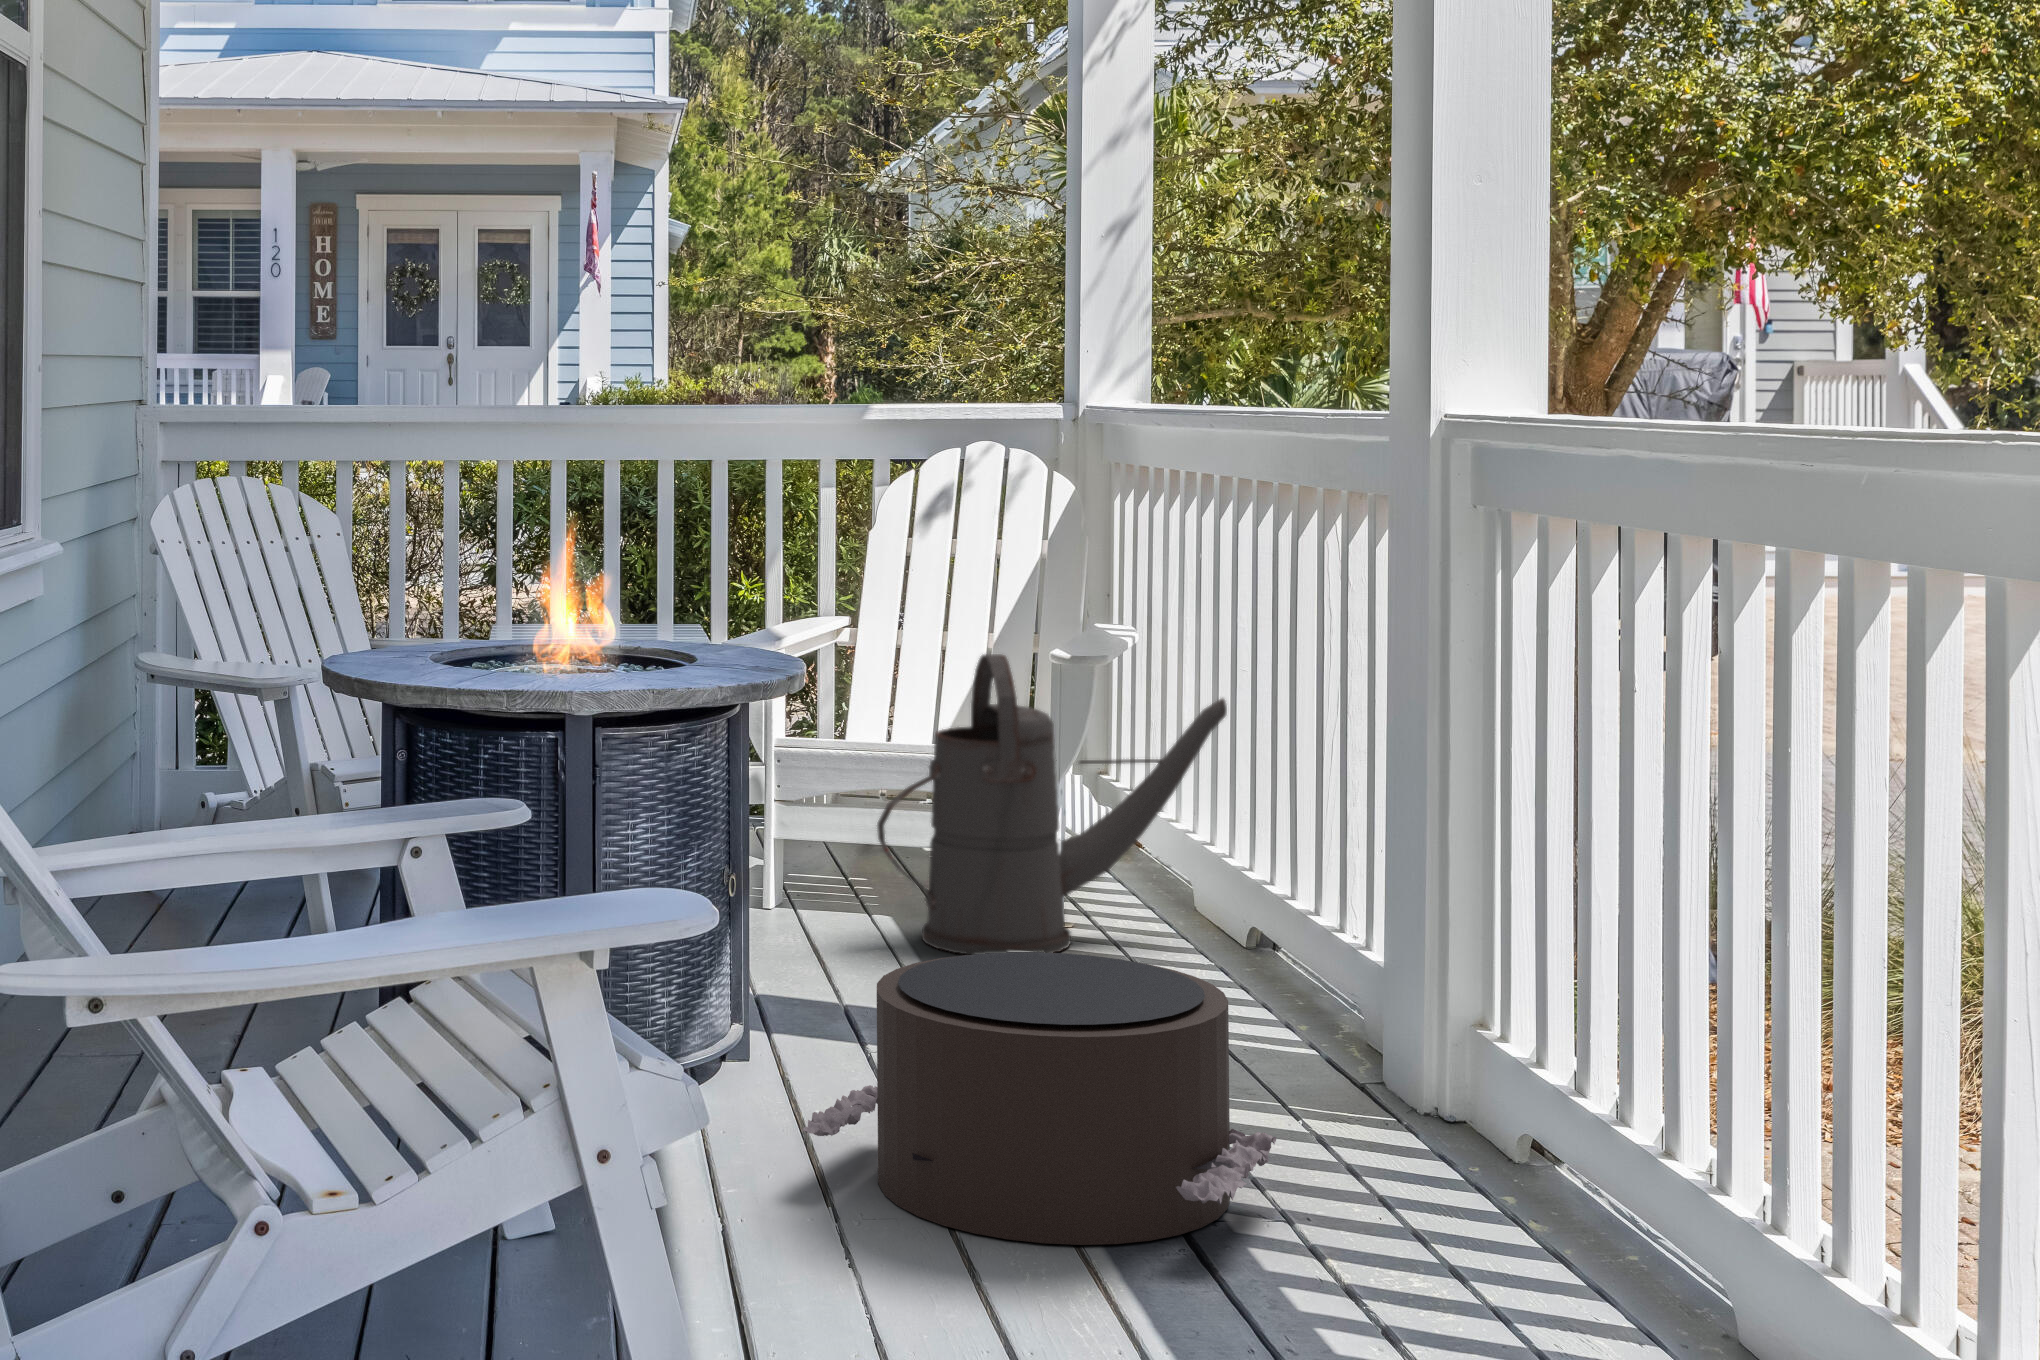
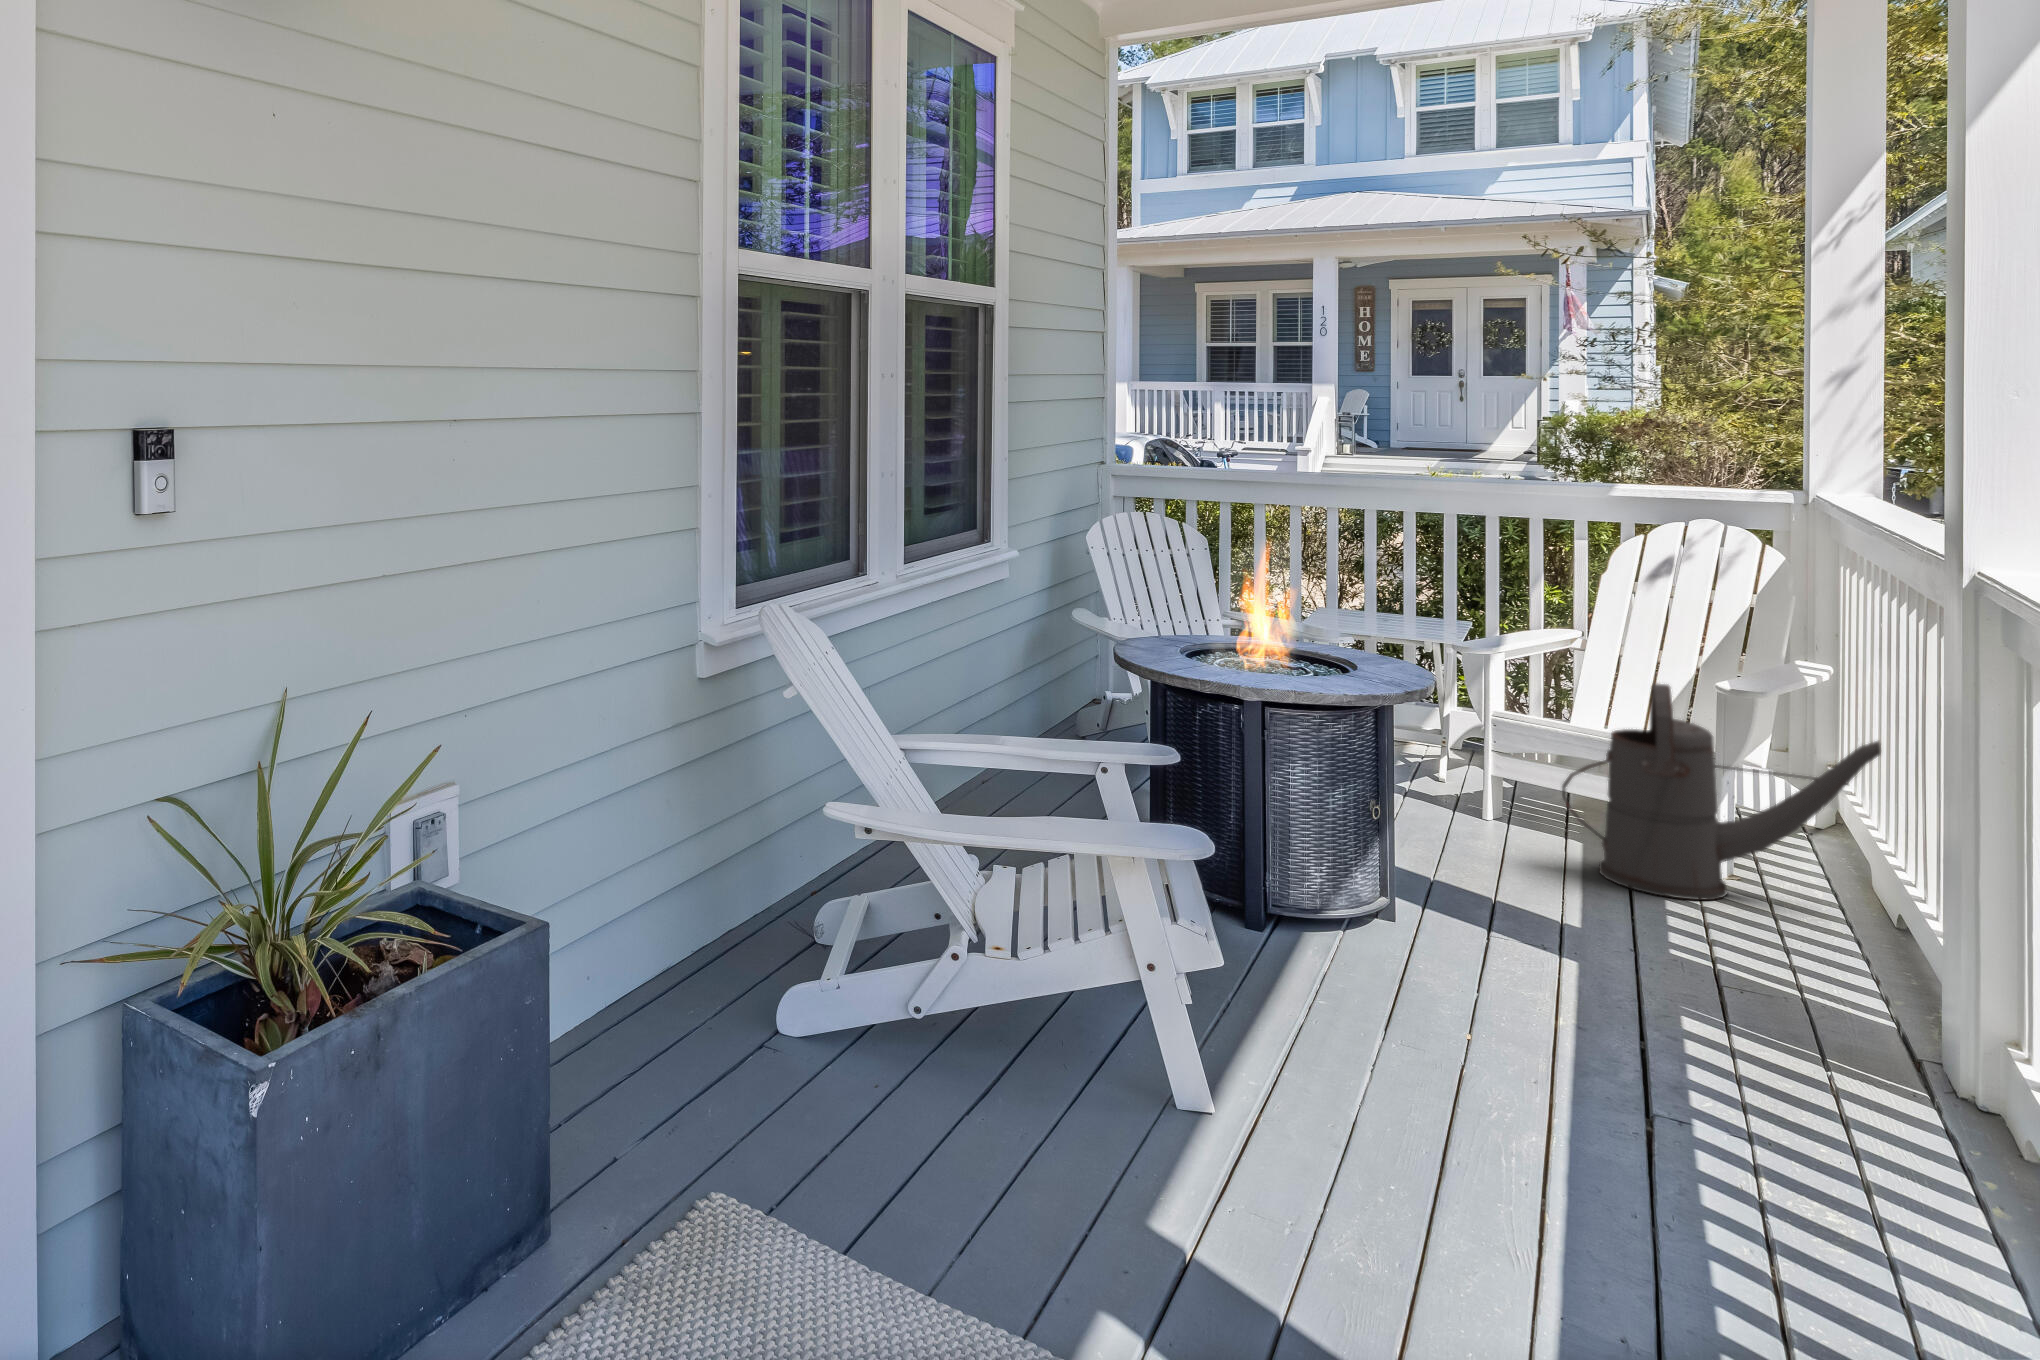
pouf: present [802,952,1276,1245] -> none [1367,892,1732,1115]

